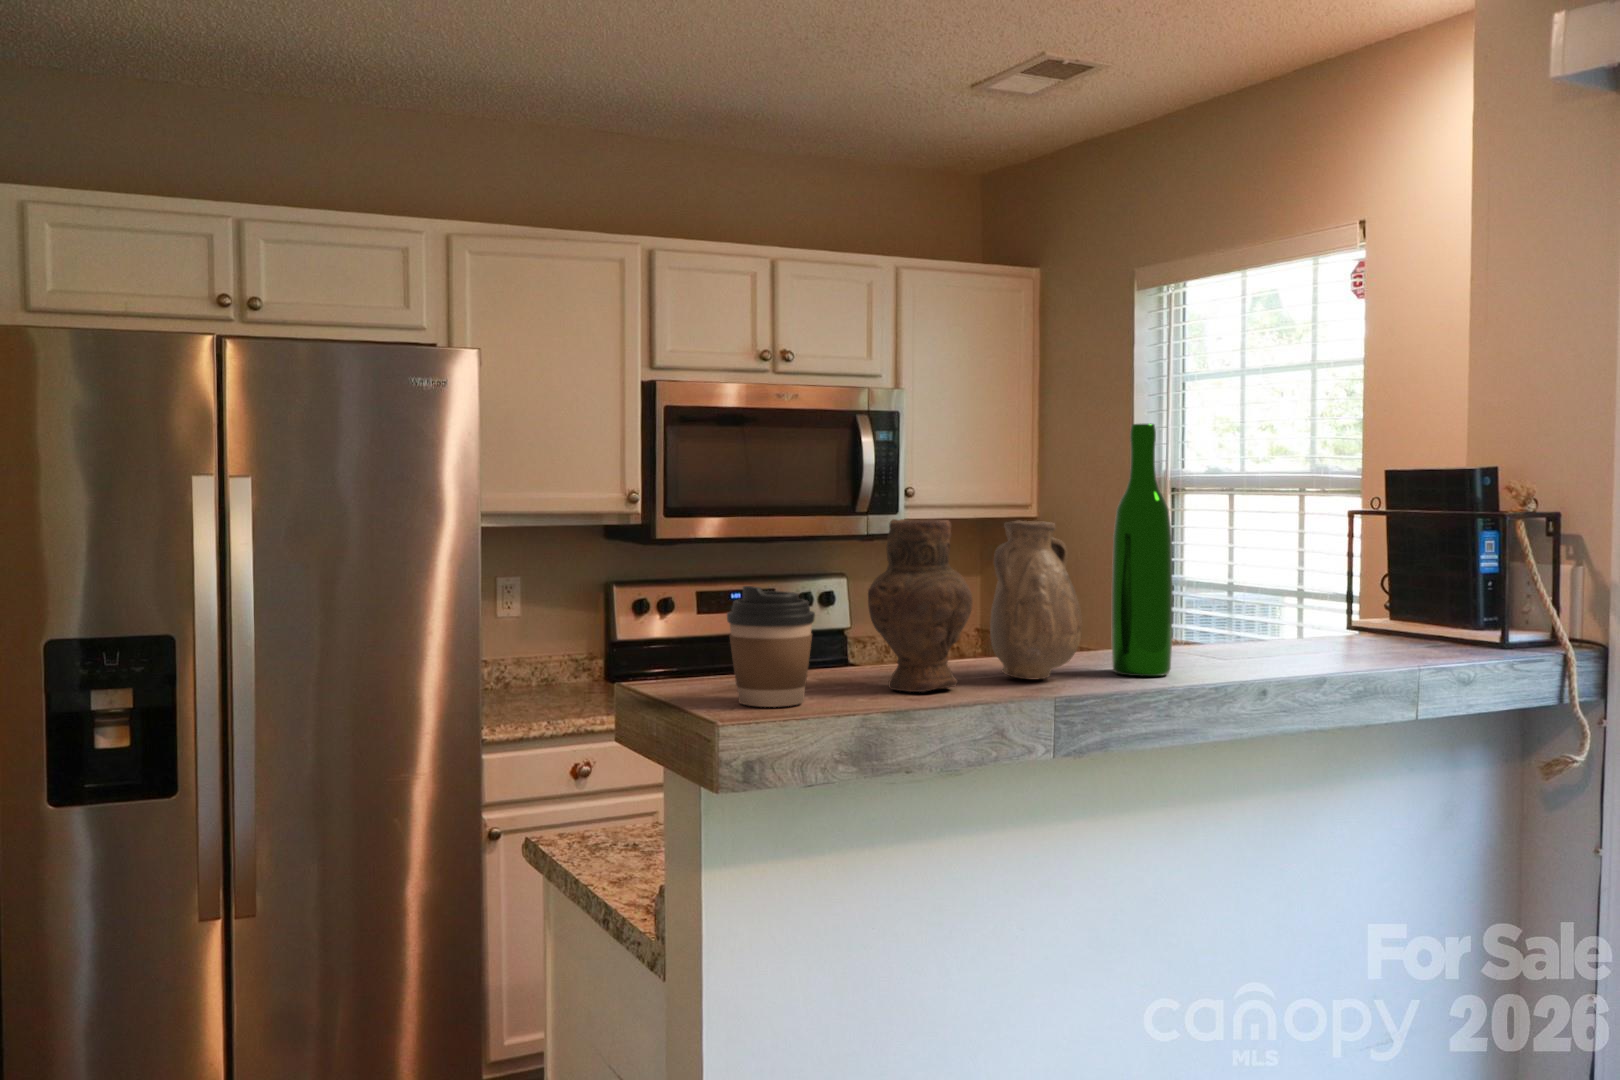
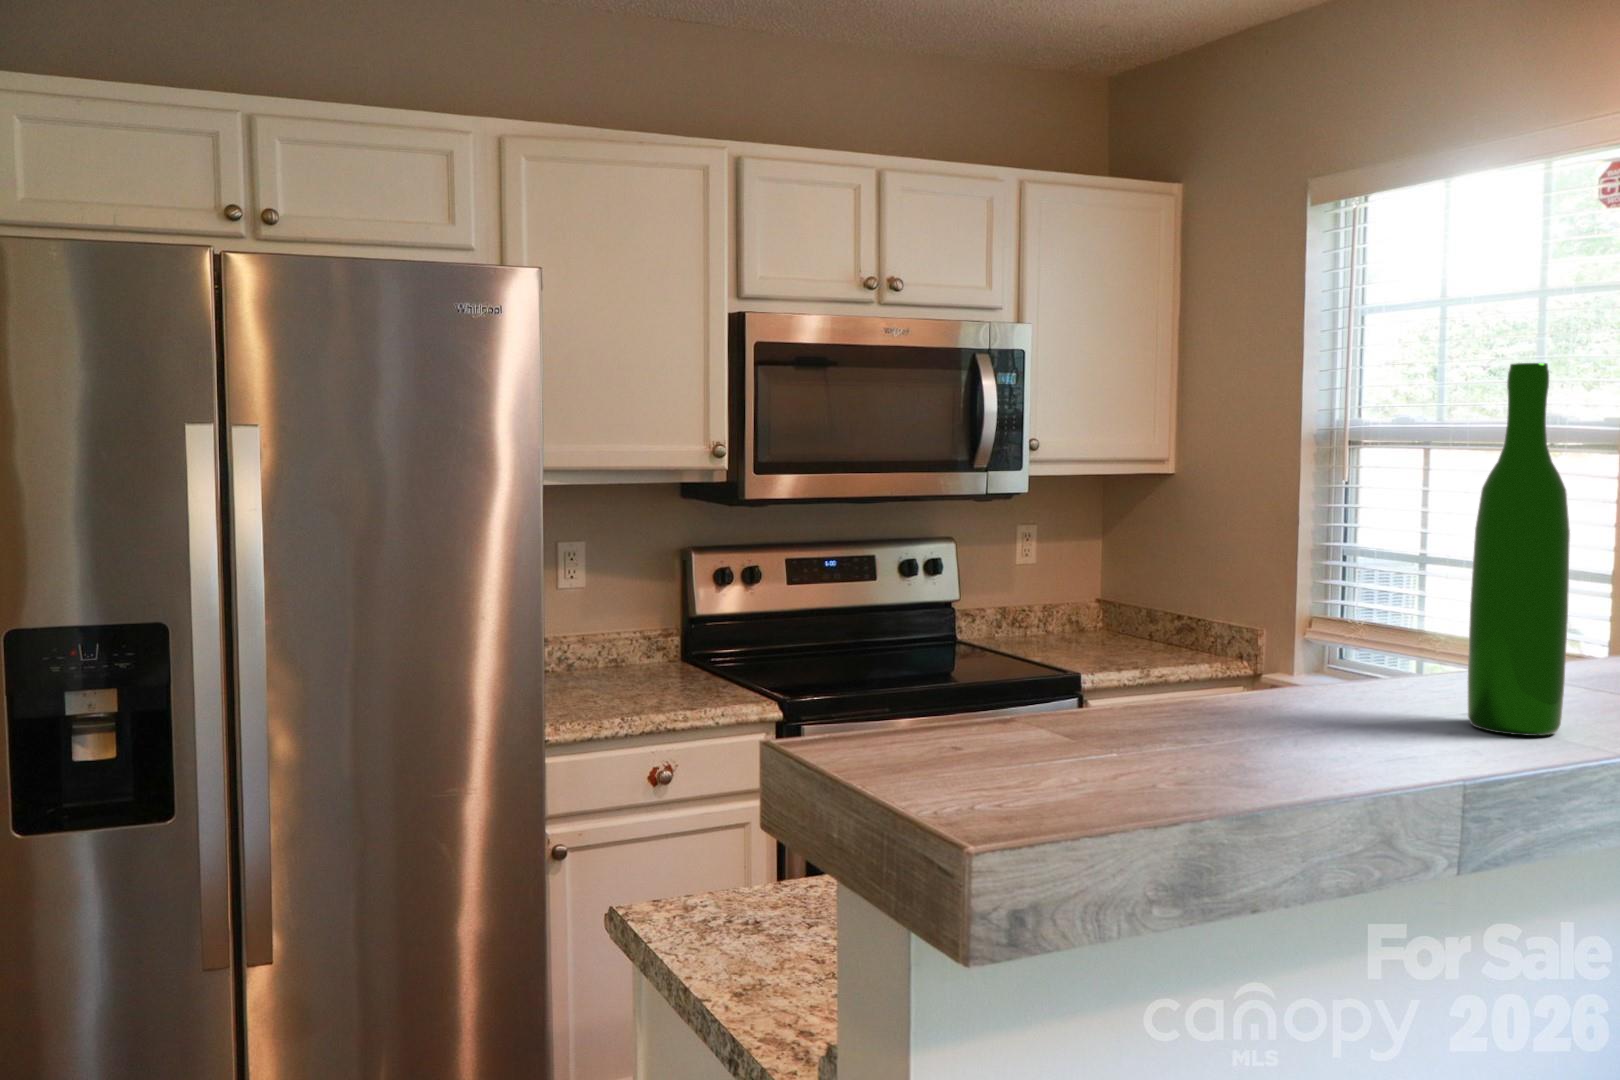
vase: present [868,519,1082,692] -> none [1140,507,1450,772]
coffee cup: present [727,586,815,707] -> none [946,616,1084,808]

